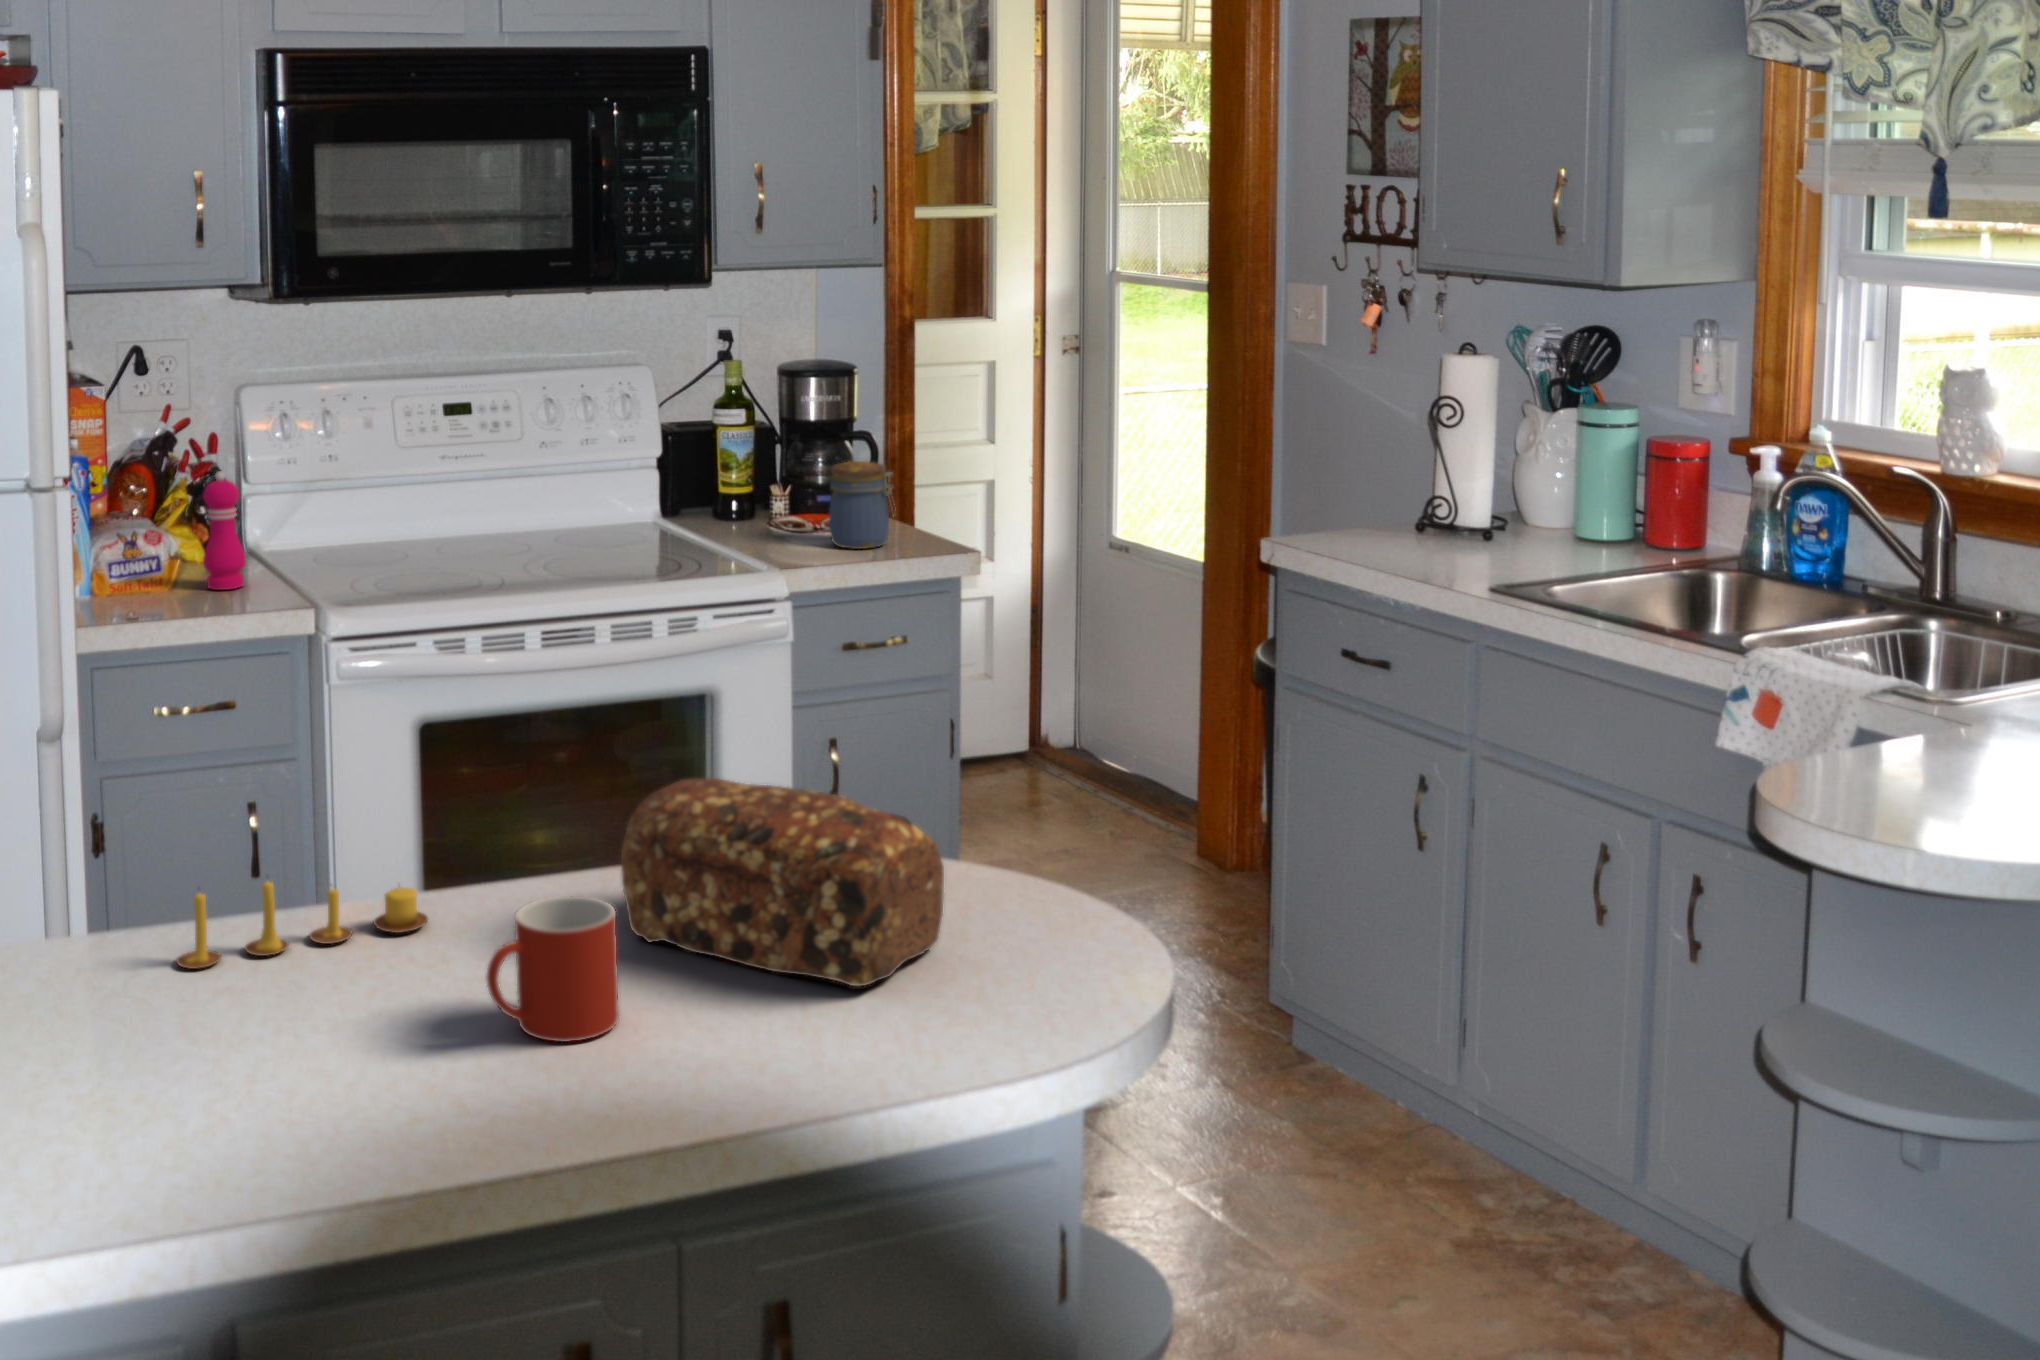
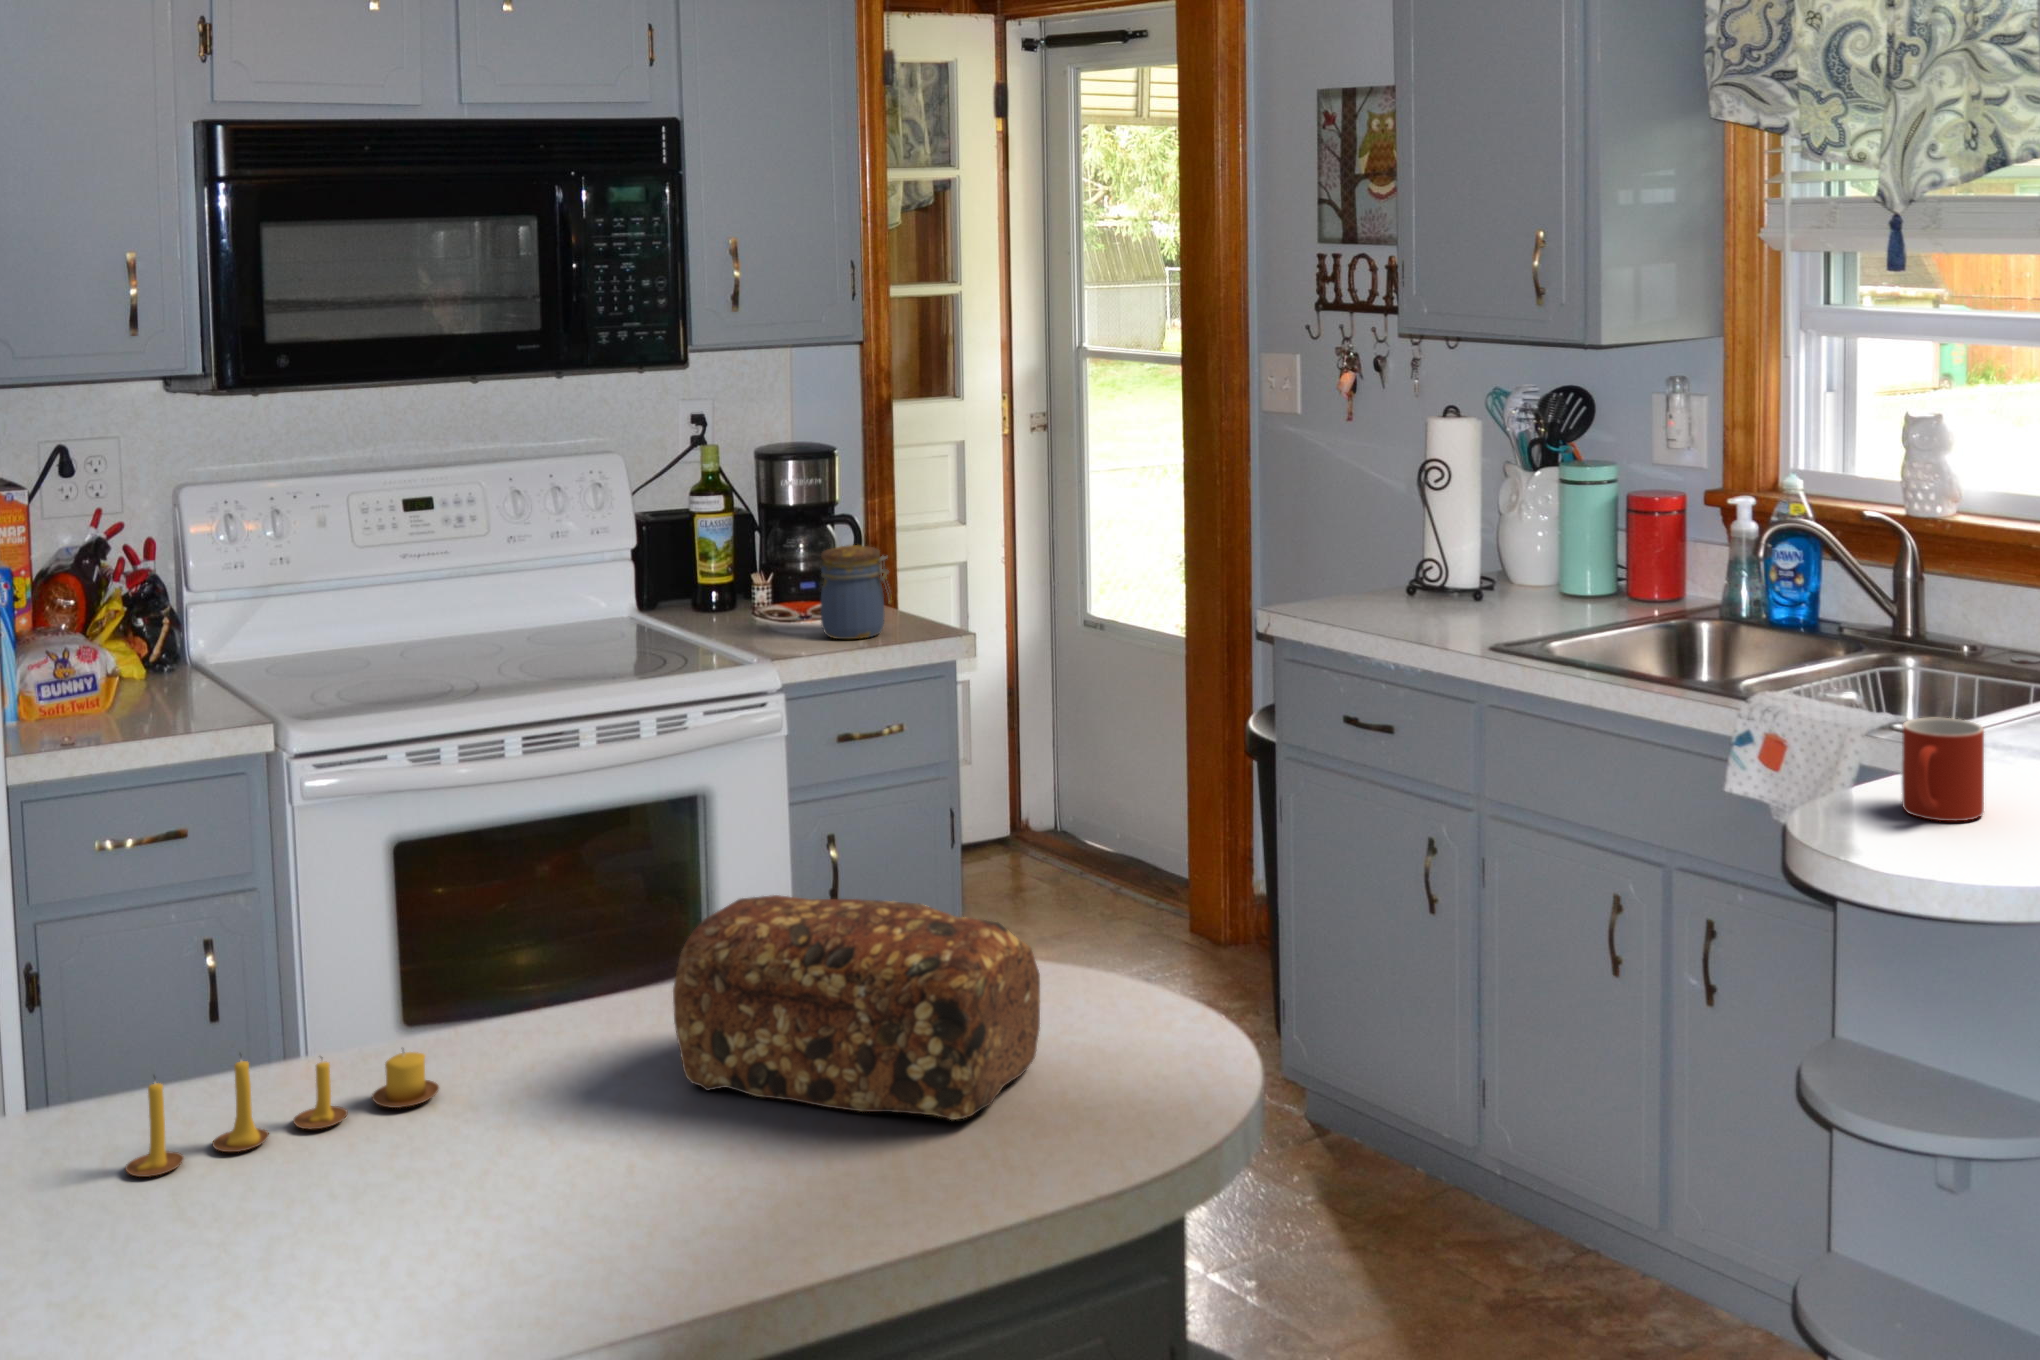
pepper mill: present [203,471,246,590] -> none [102,583,155,721]
mug: present [487,896,619,1042] -> present [1902,718,1984,821]

